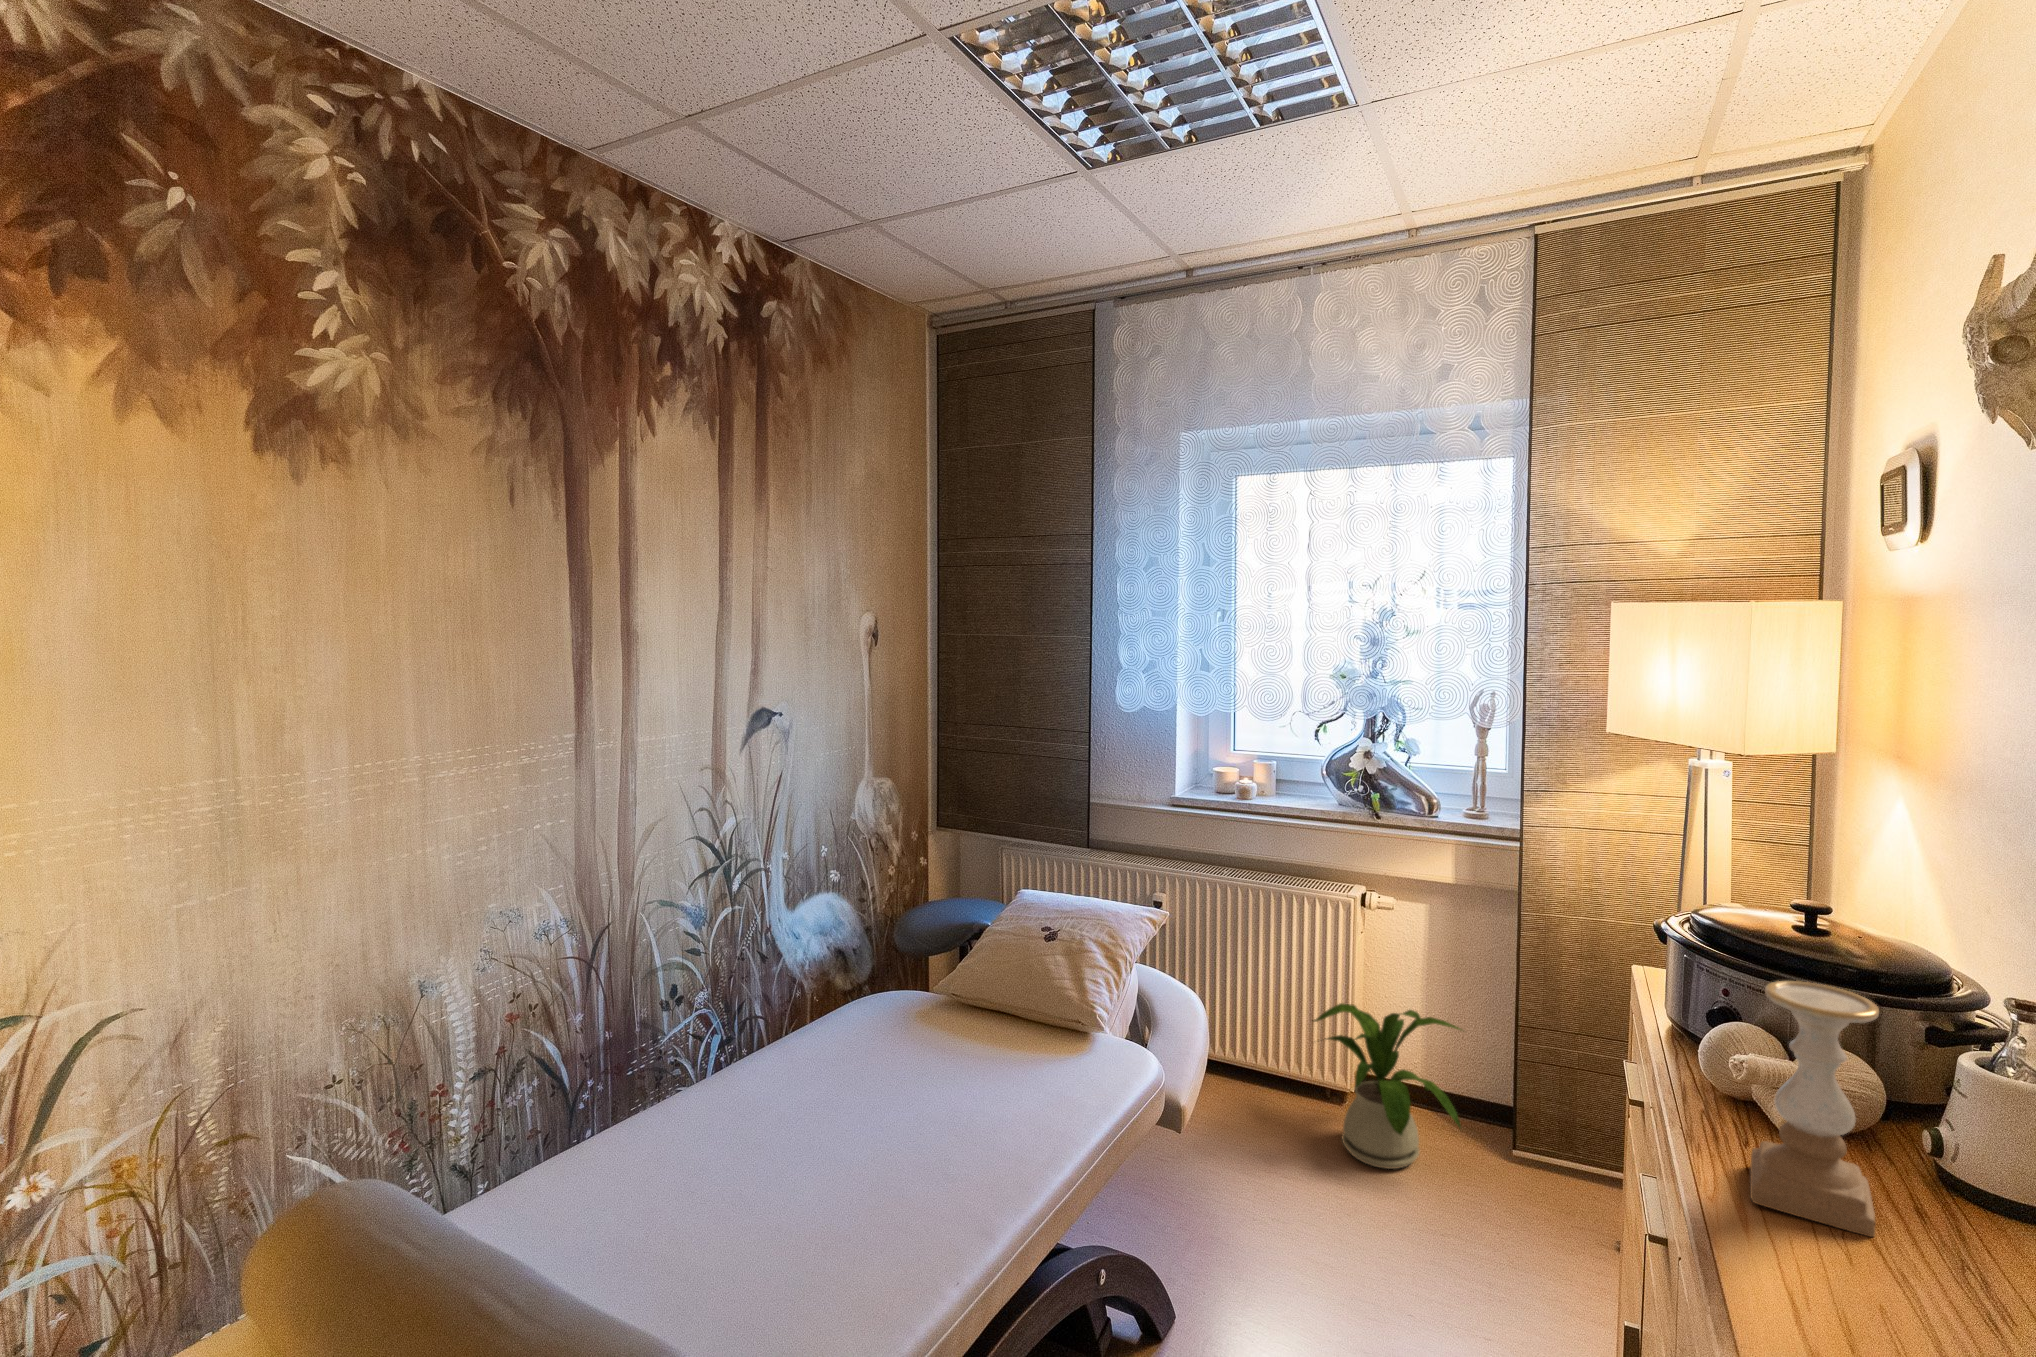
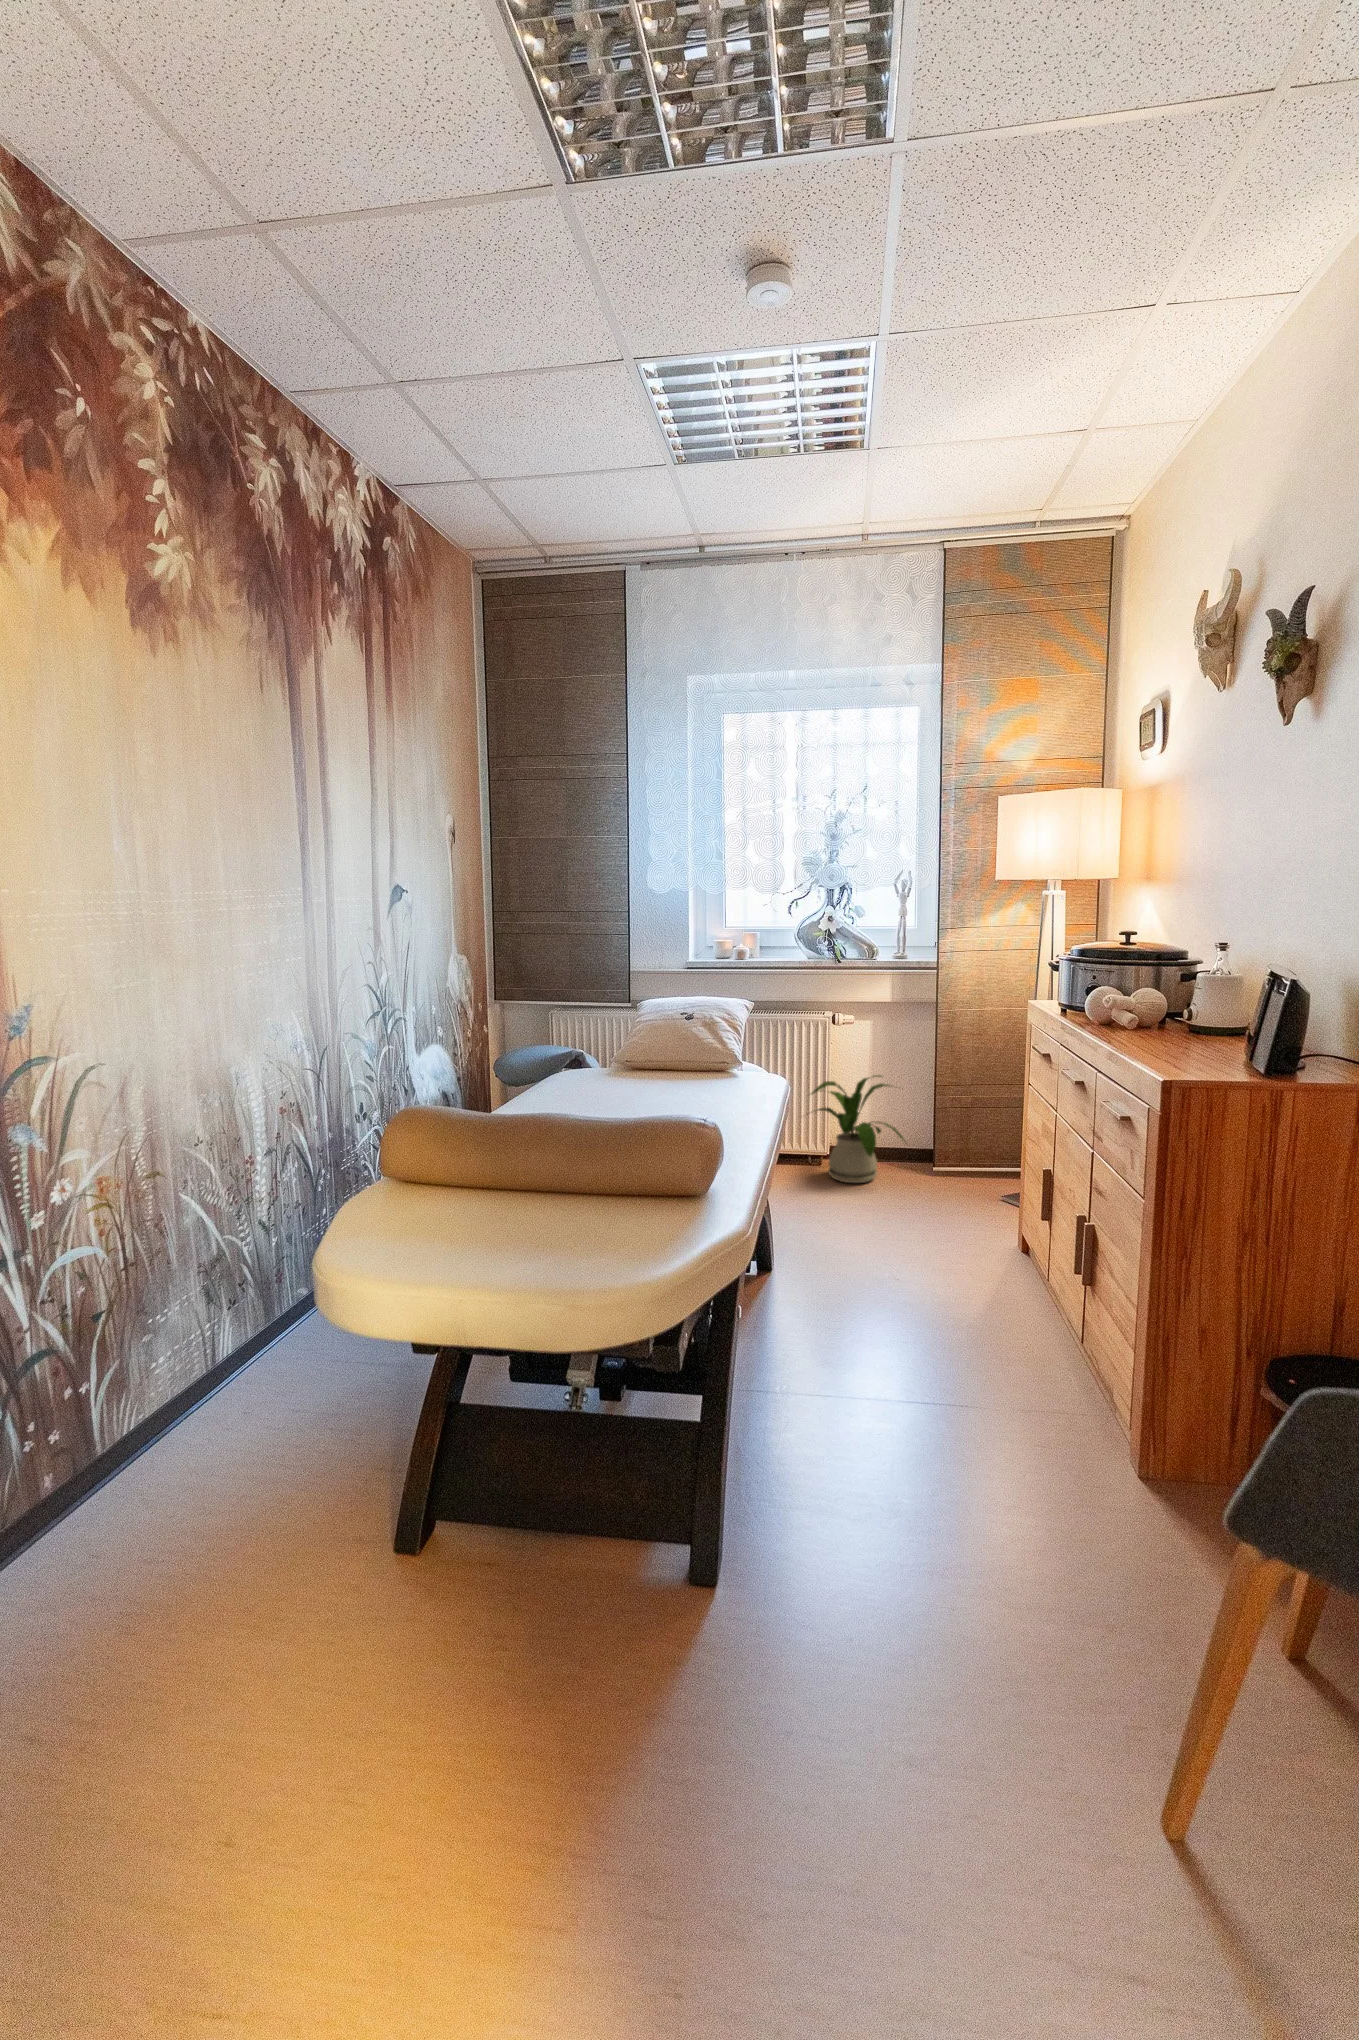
candle holder: present [1750,981,1879,1237] -> none [1123,938,1179,1040]

